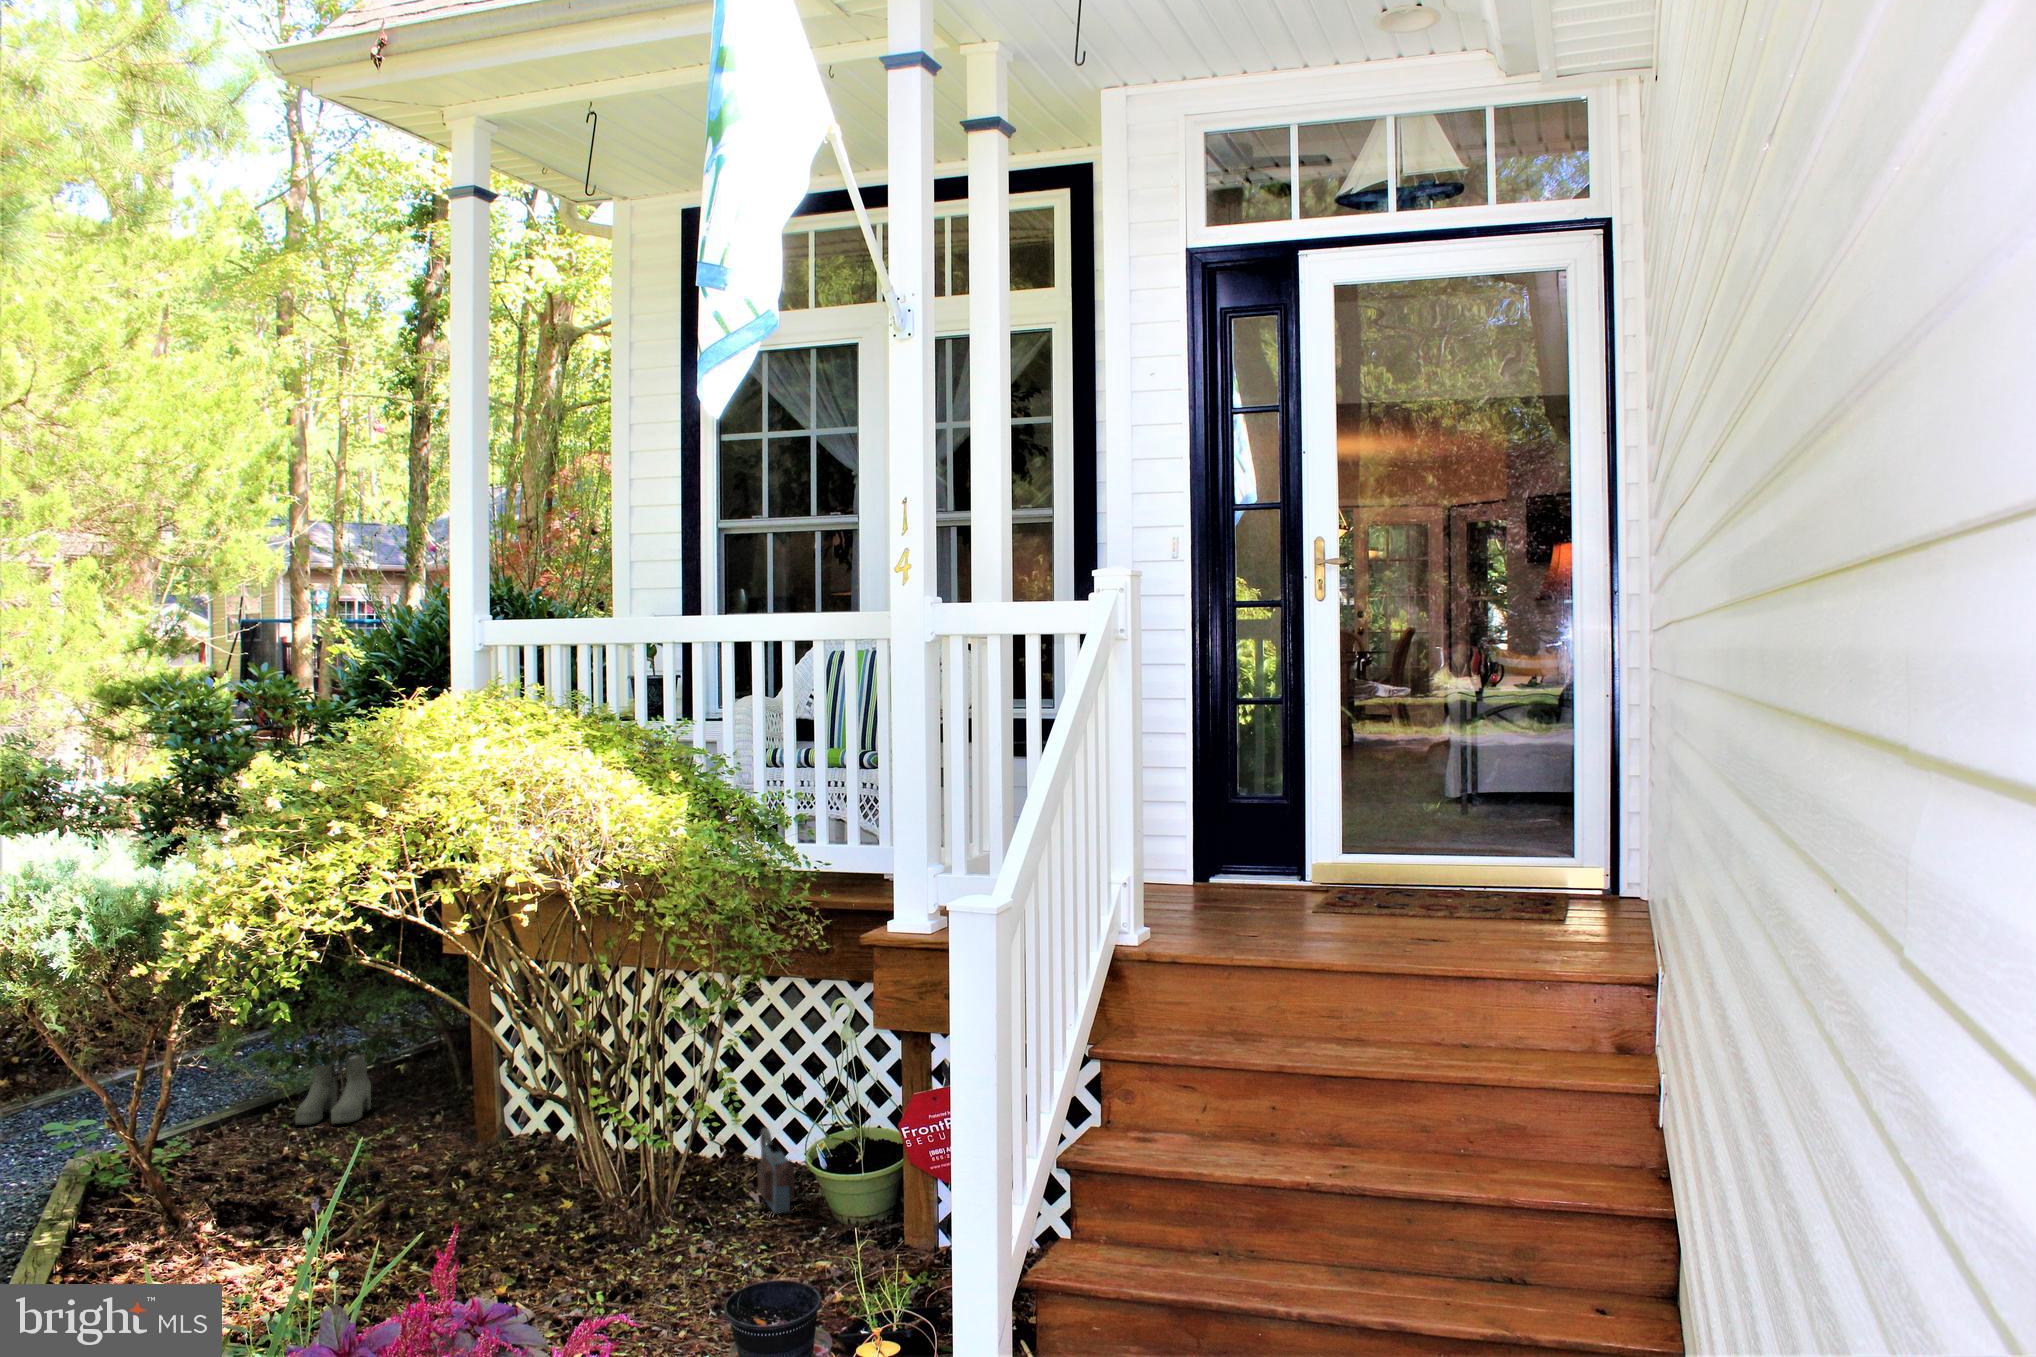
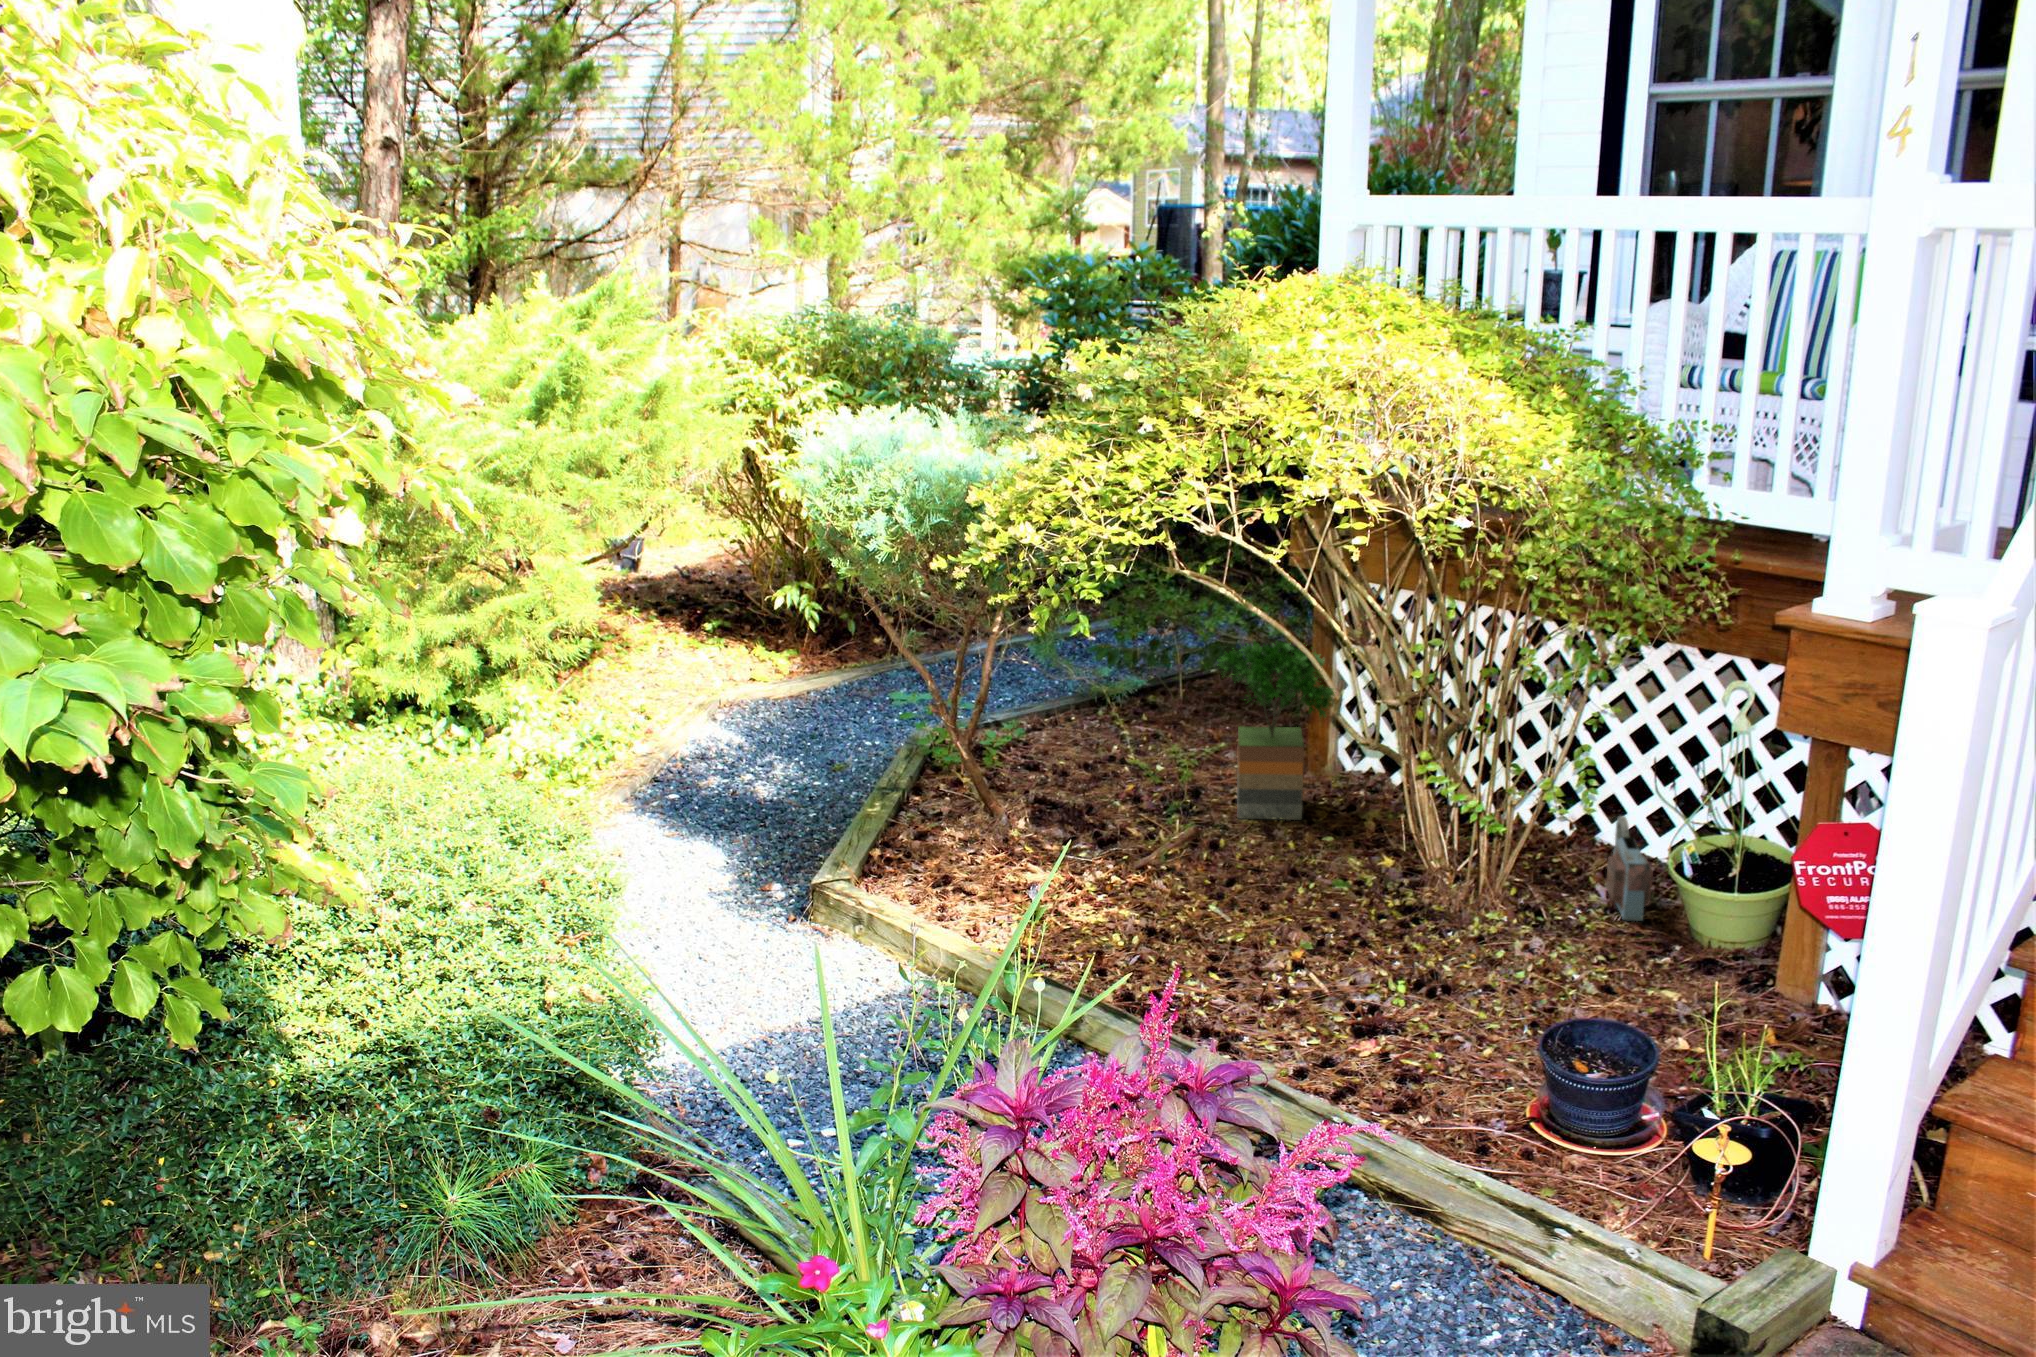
potted tree: none [396,1017,513,1191] -> present [1218,641,1334,820]
boots: present [295,1053,371,1125] -> none [1126,652,1201,727]

